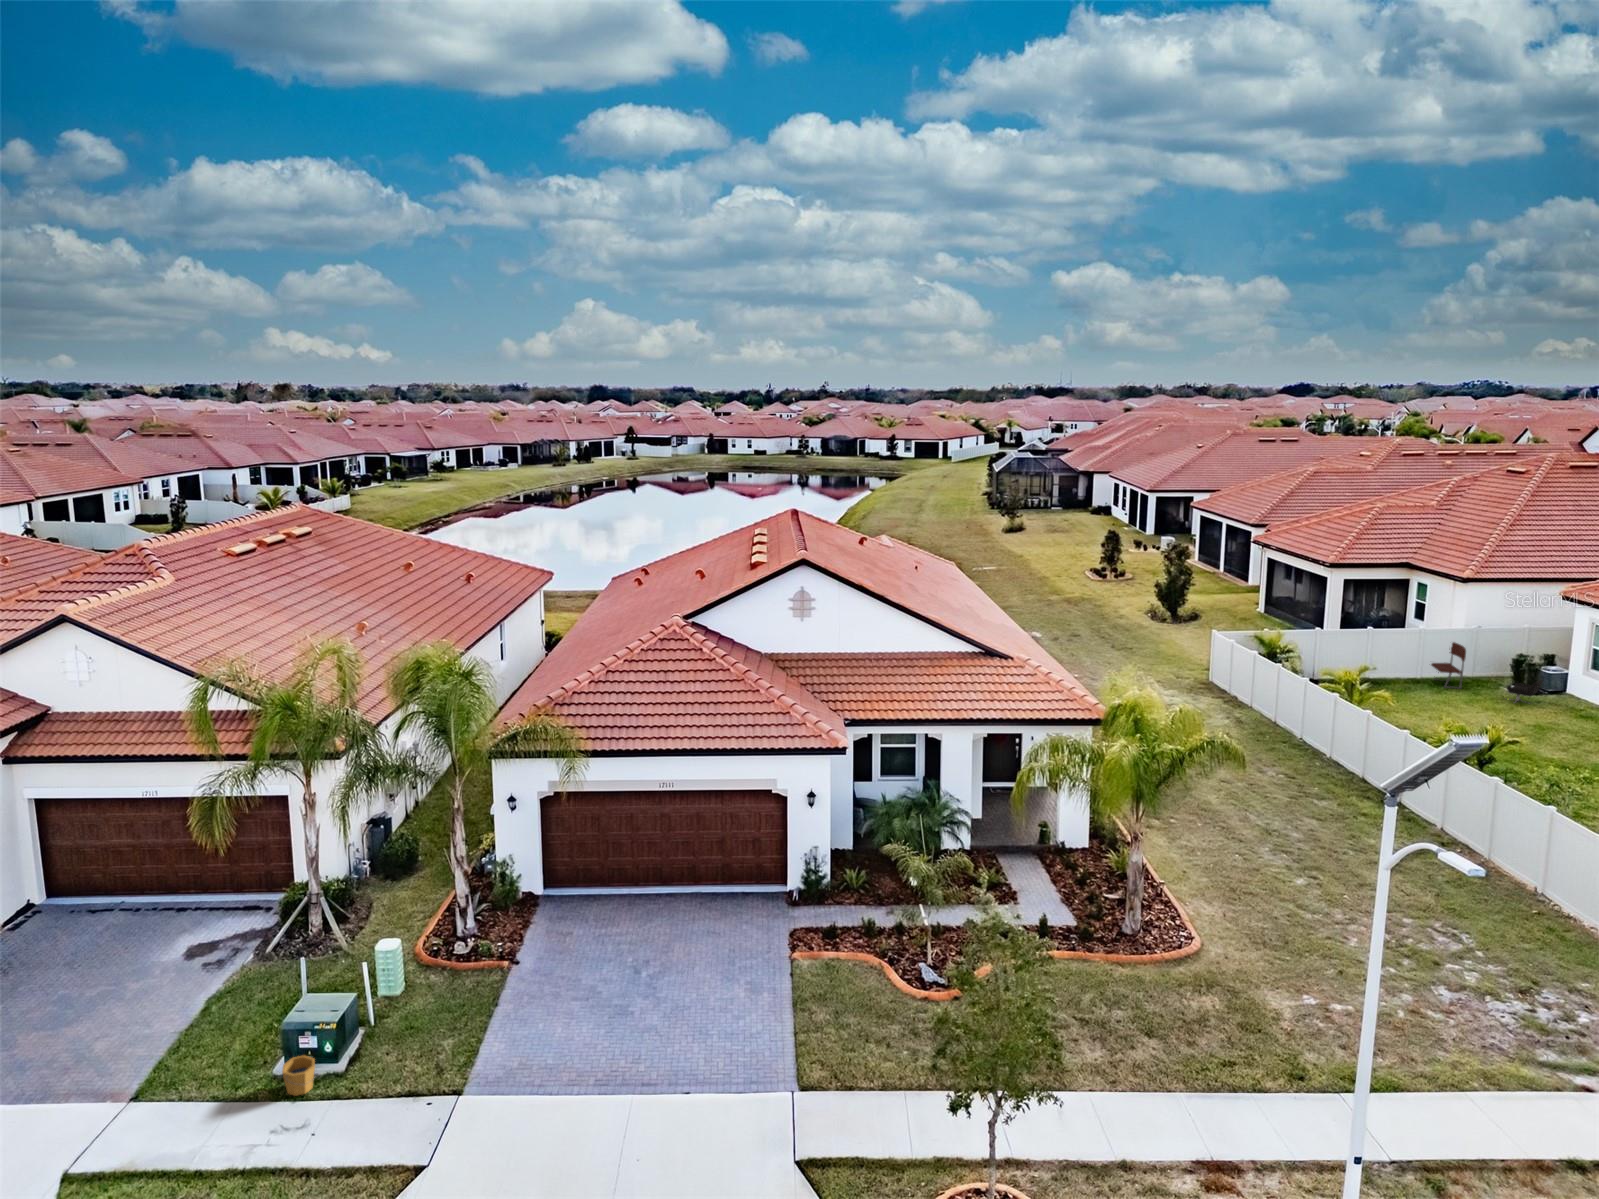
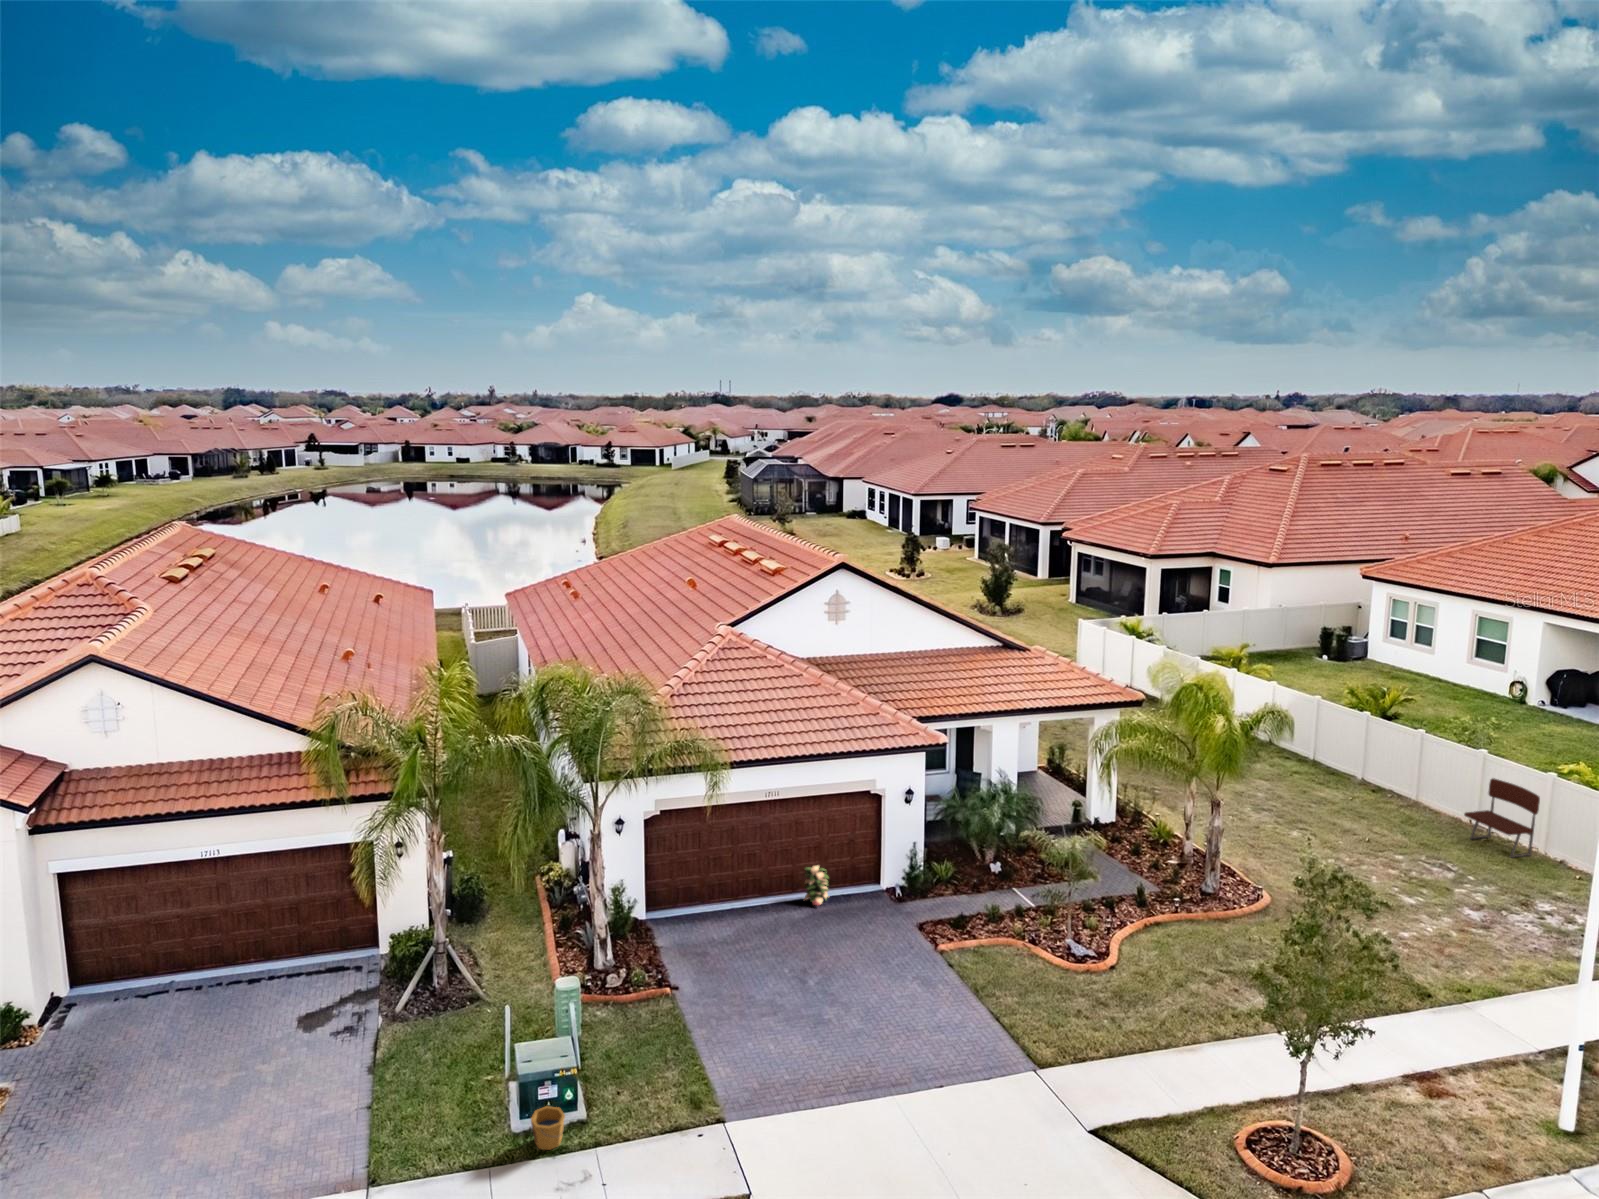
bench: present [1431,642,1466,689] -> present [1464,778,1540,858]
lounge chair: present [1507,680,1543,701] -> none [1362,647,1394,669]
decorative plant: none [695,860,724,899] -> present [804,865,829,905]

